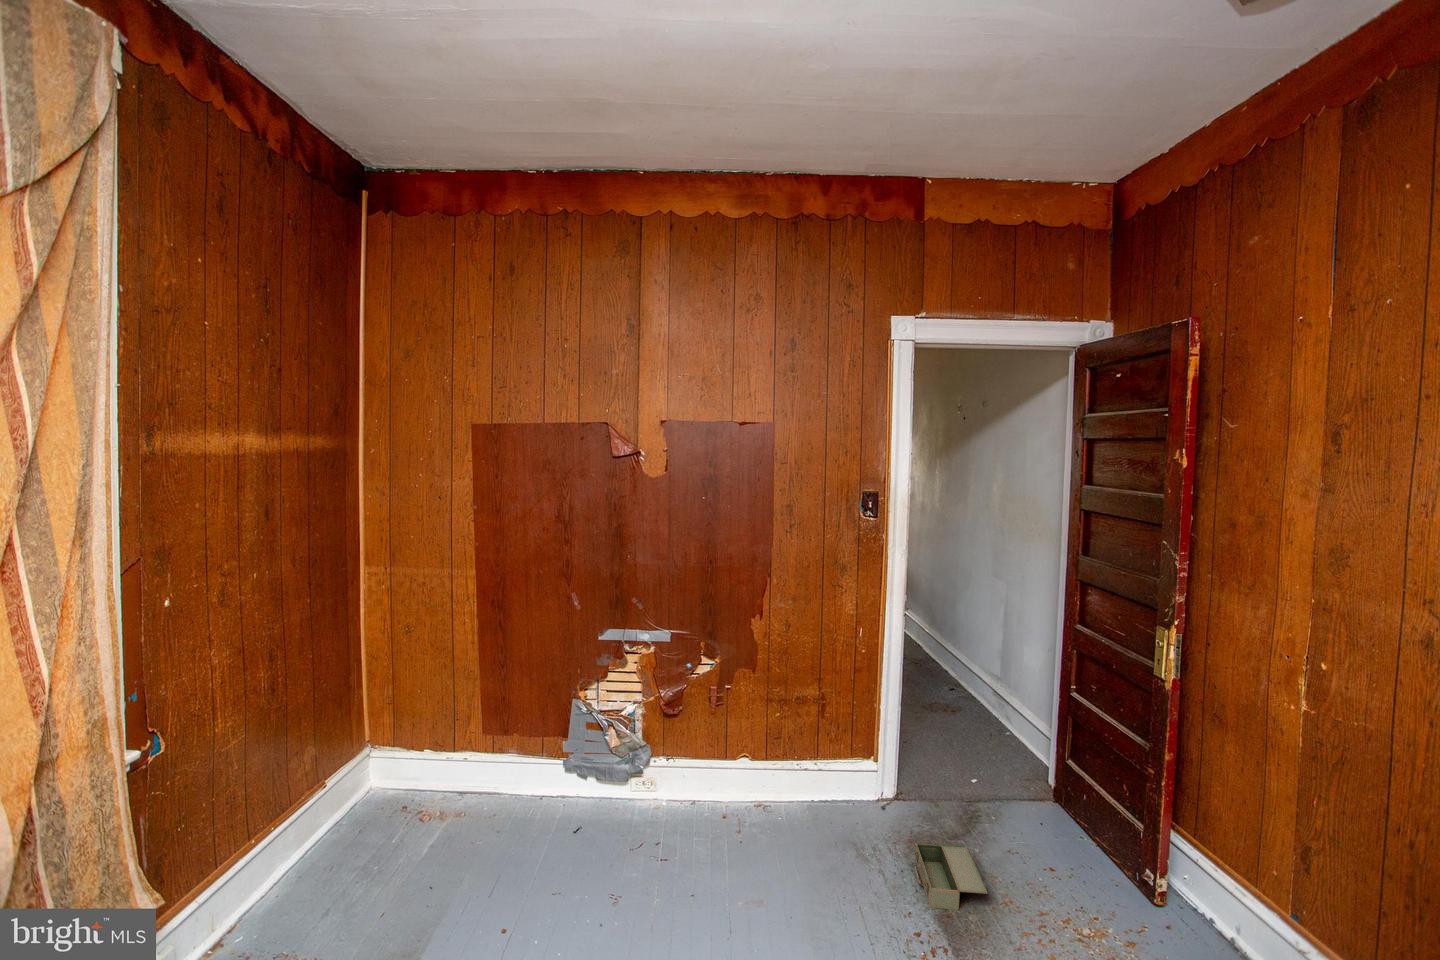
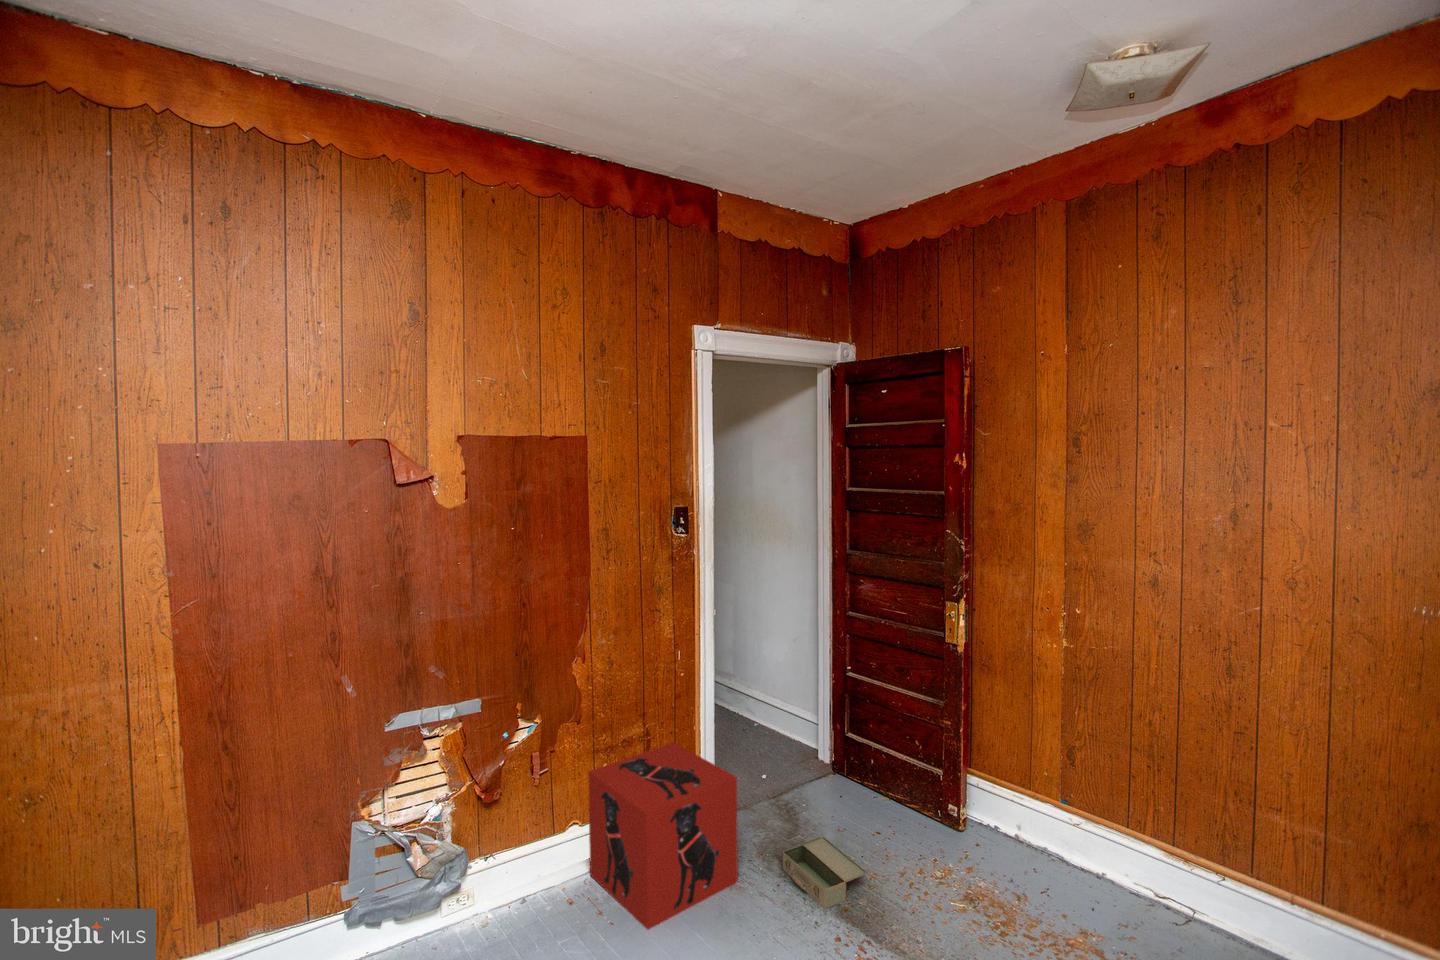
storage box: none [749,713,870,858] -> present [588,743,738,930]

